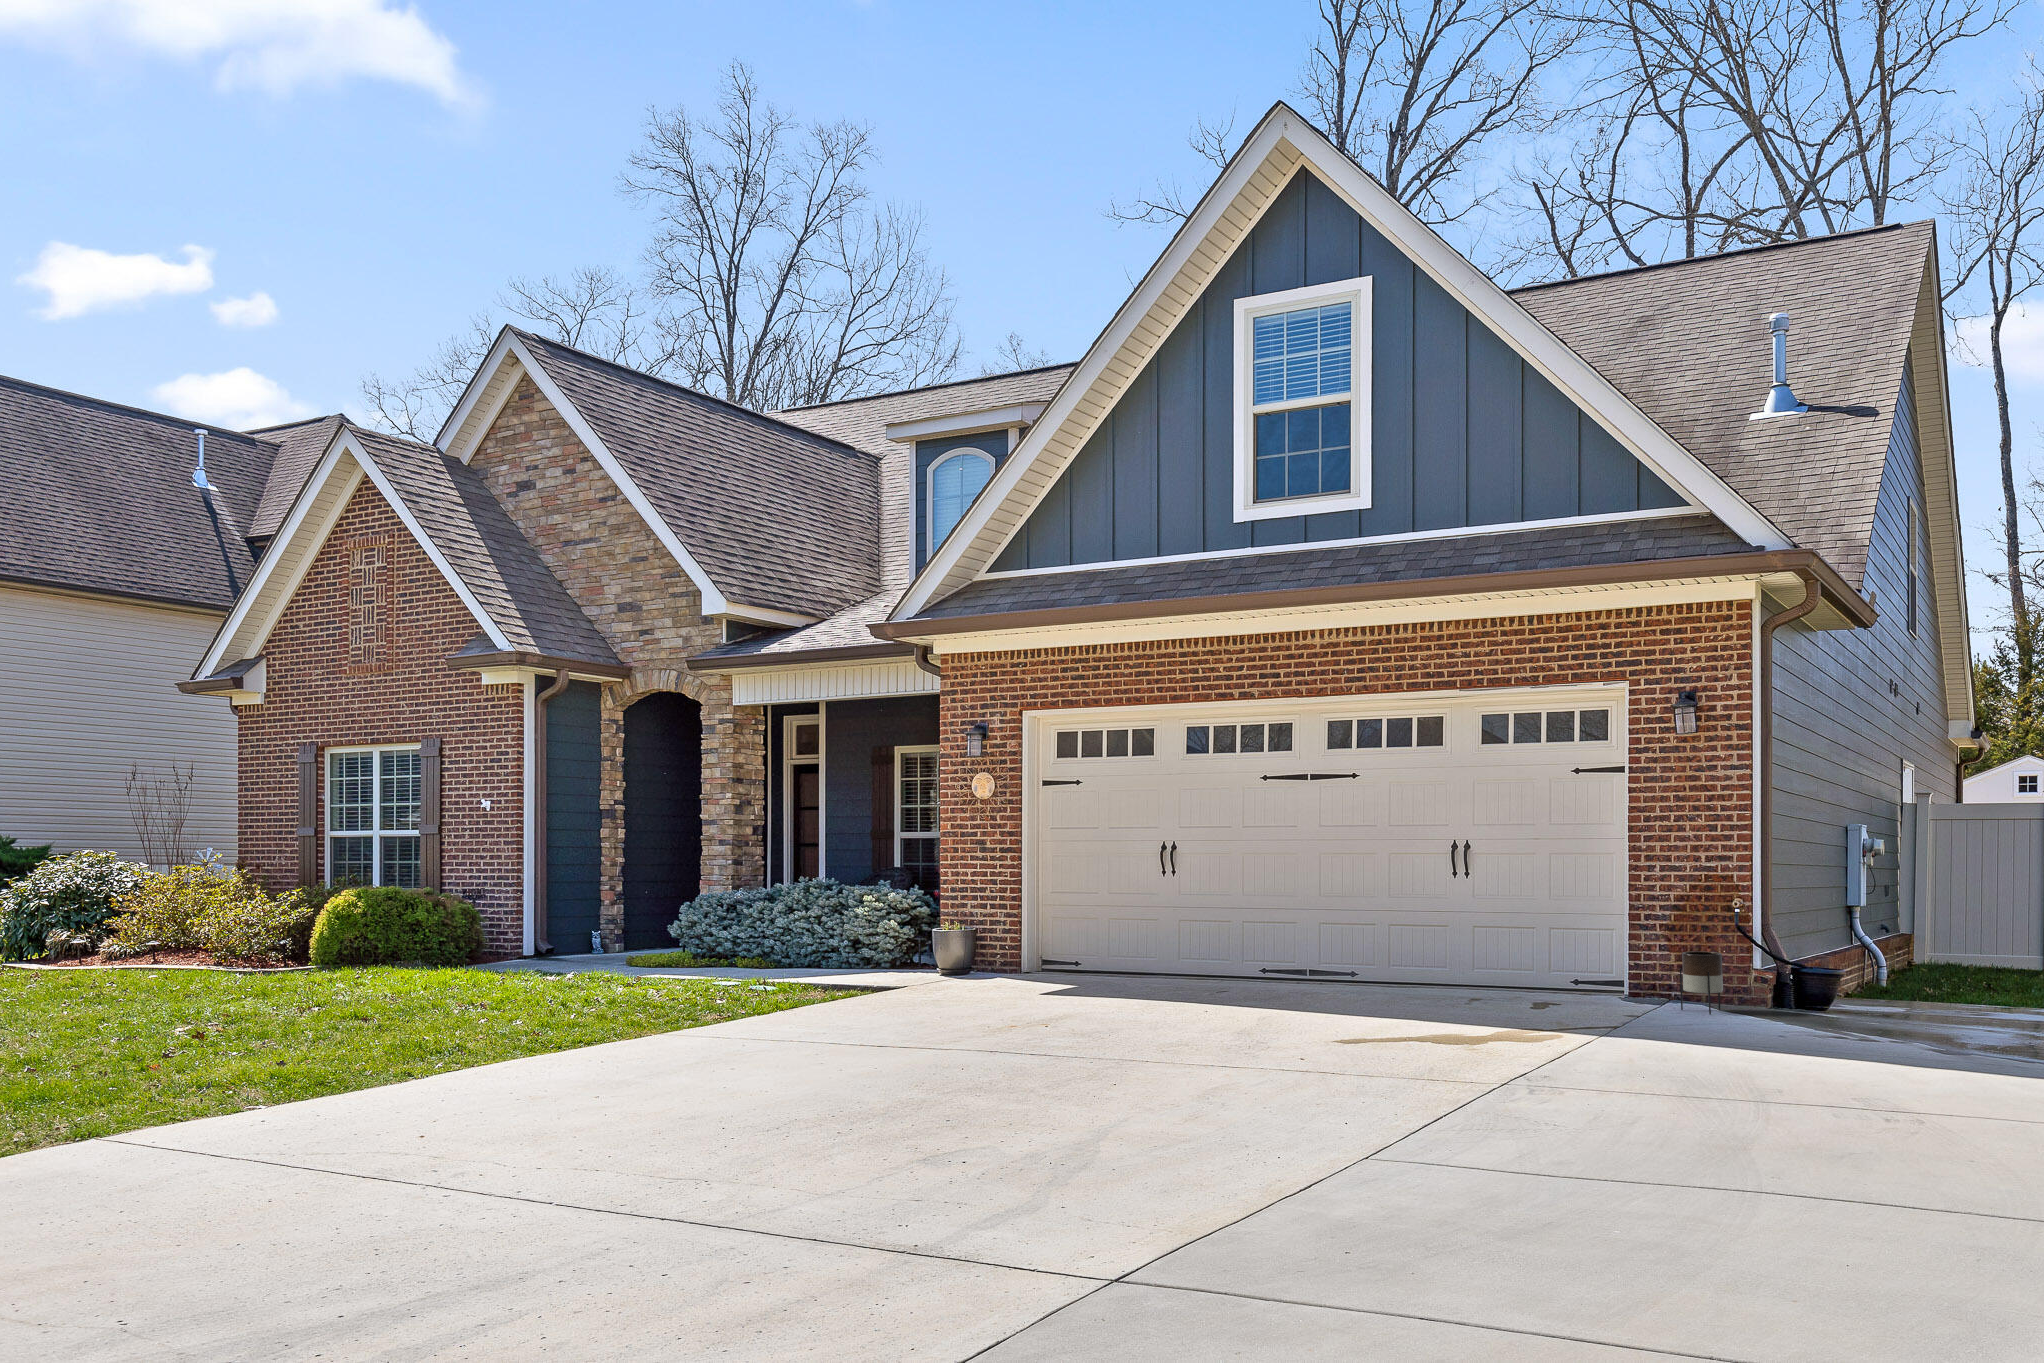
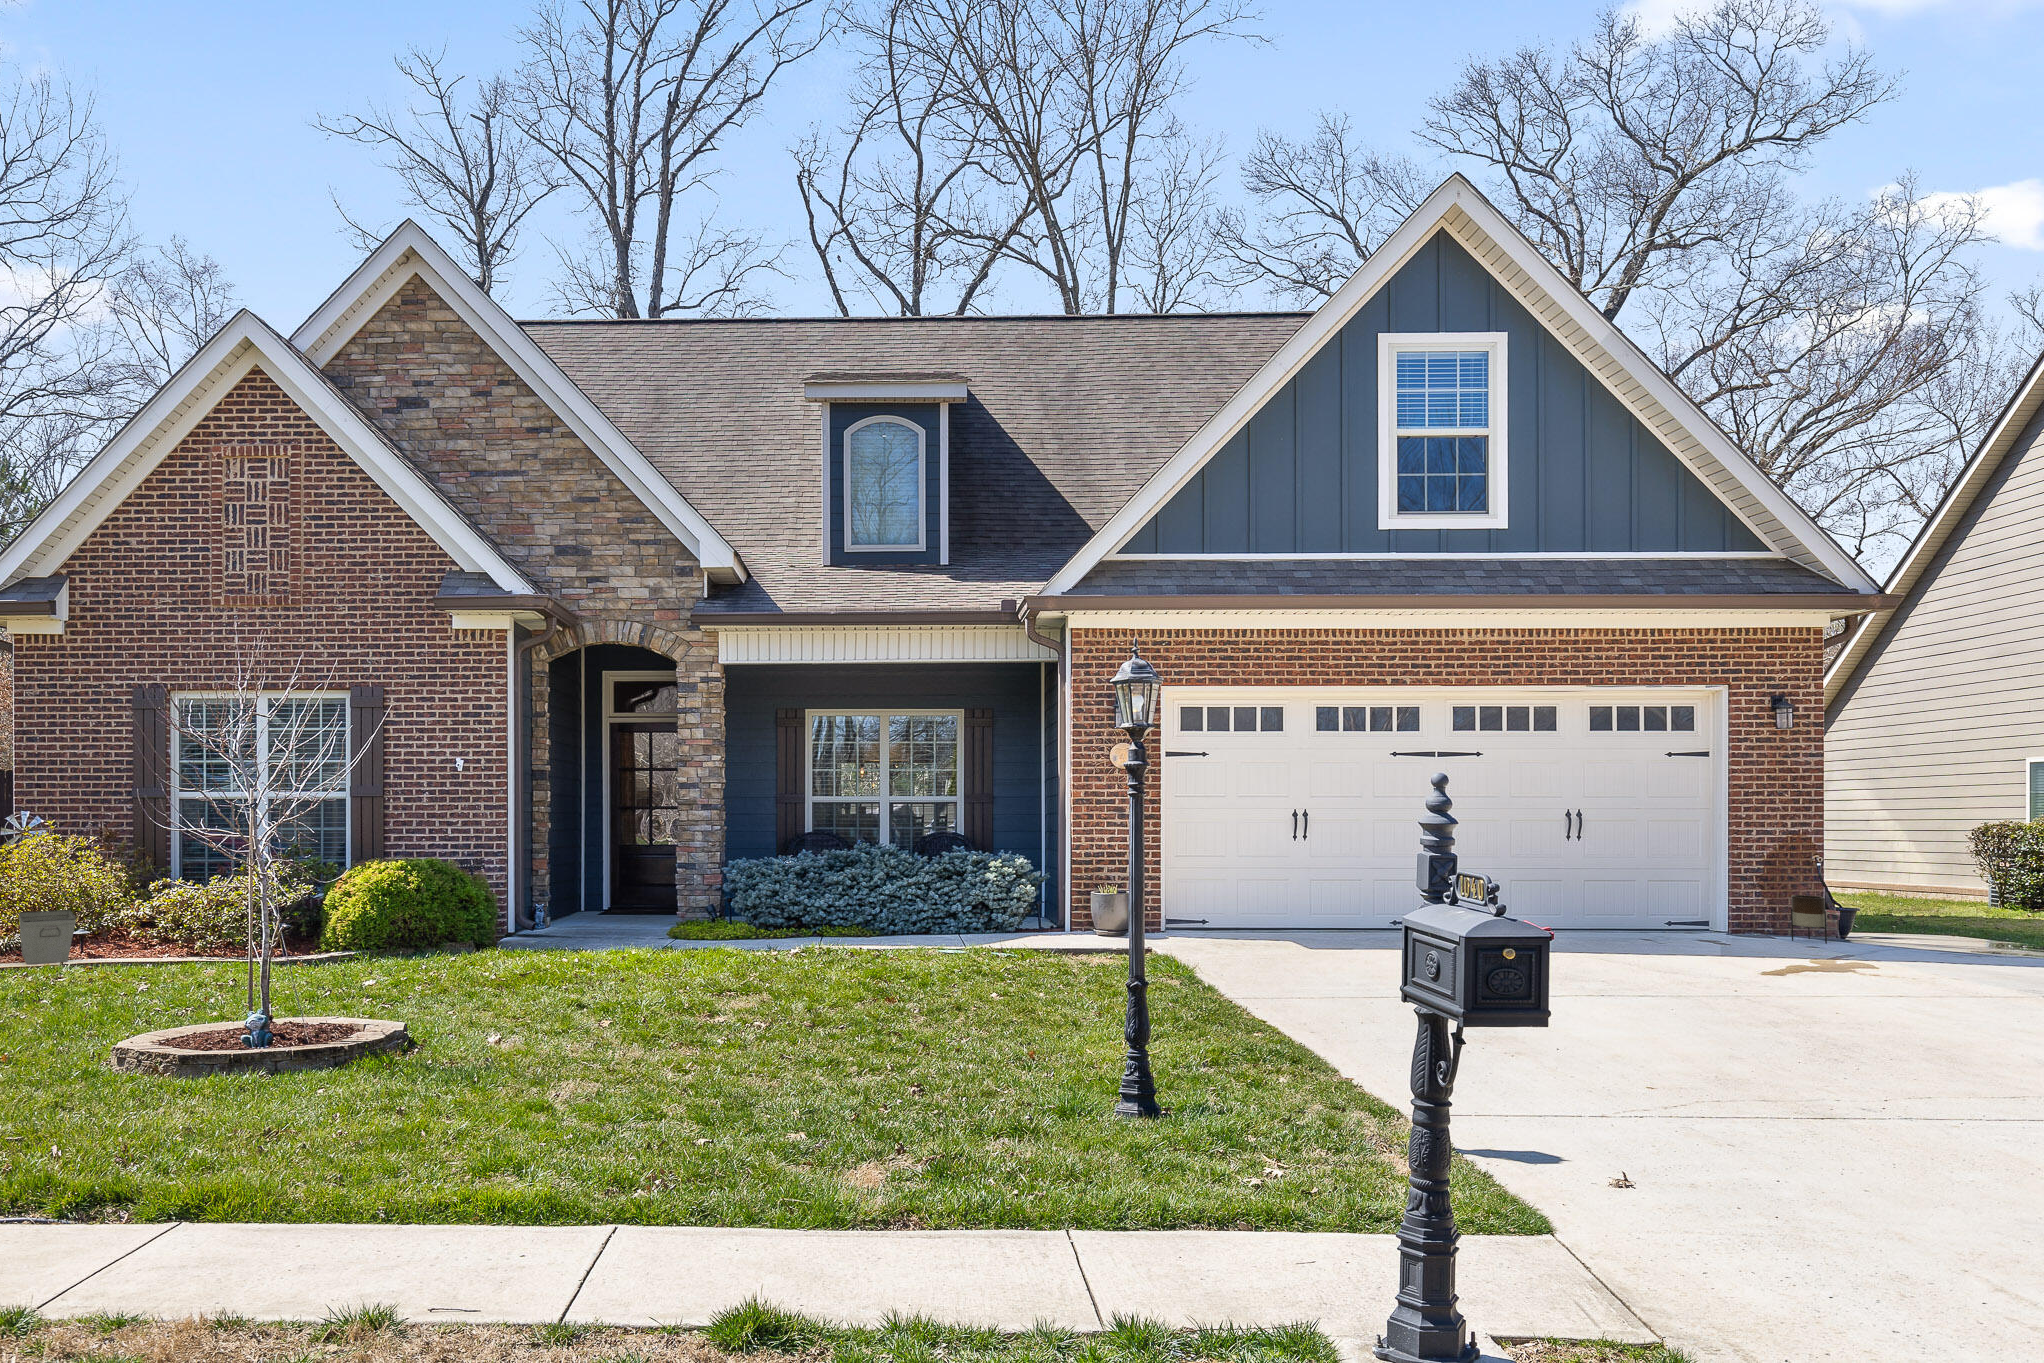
storage bin: none [131,918,191,956] -> present [18,910,77,964]

